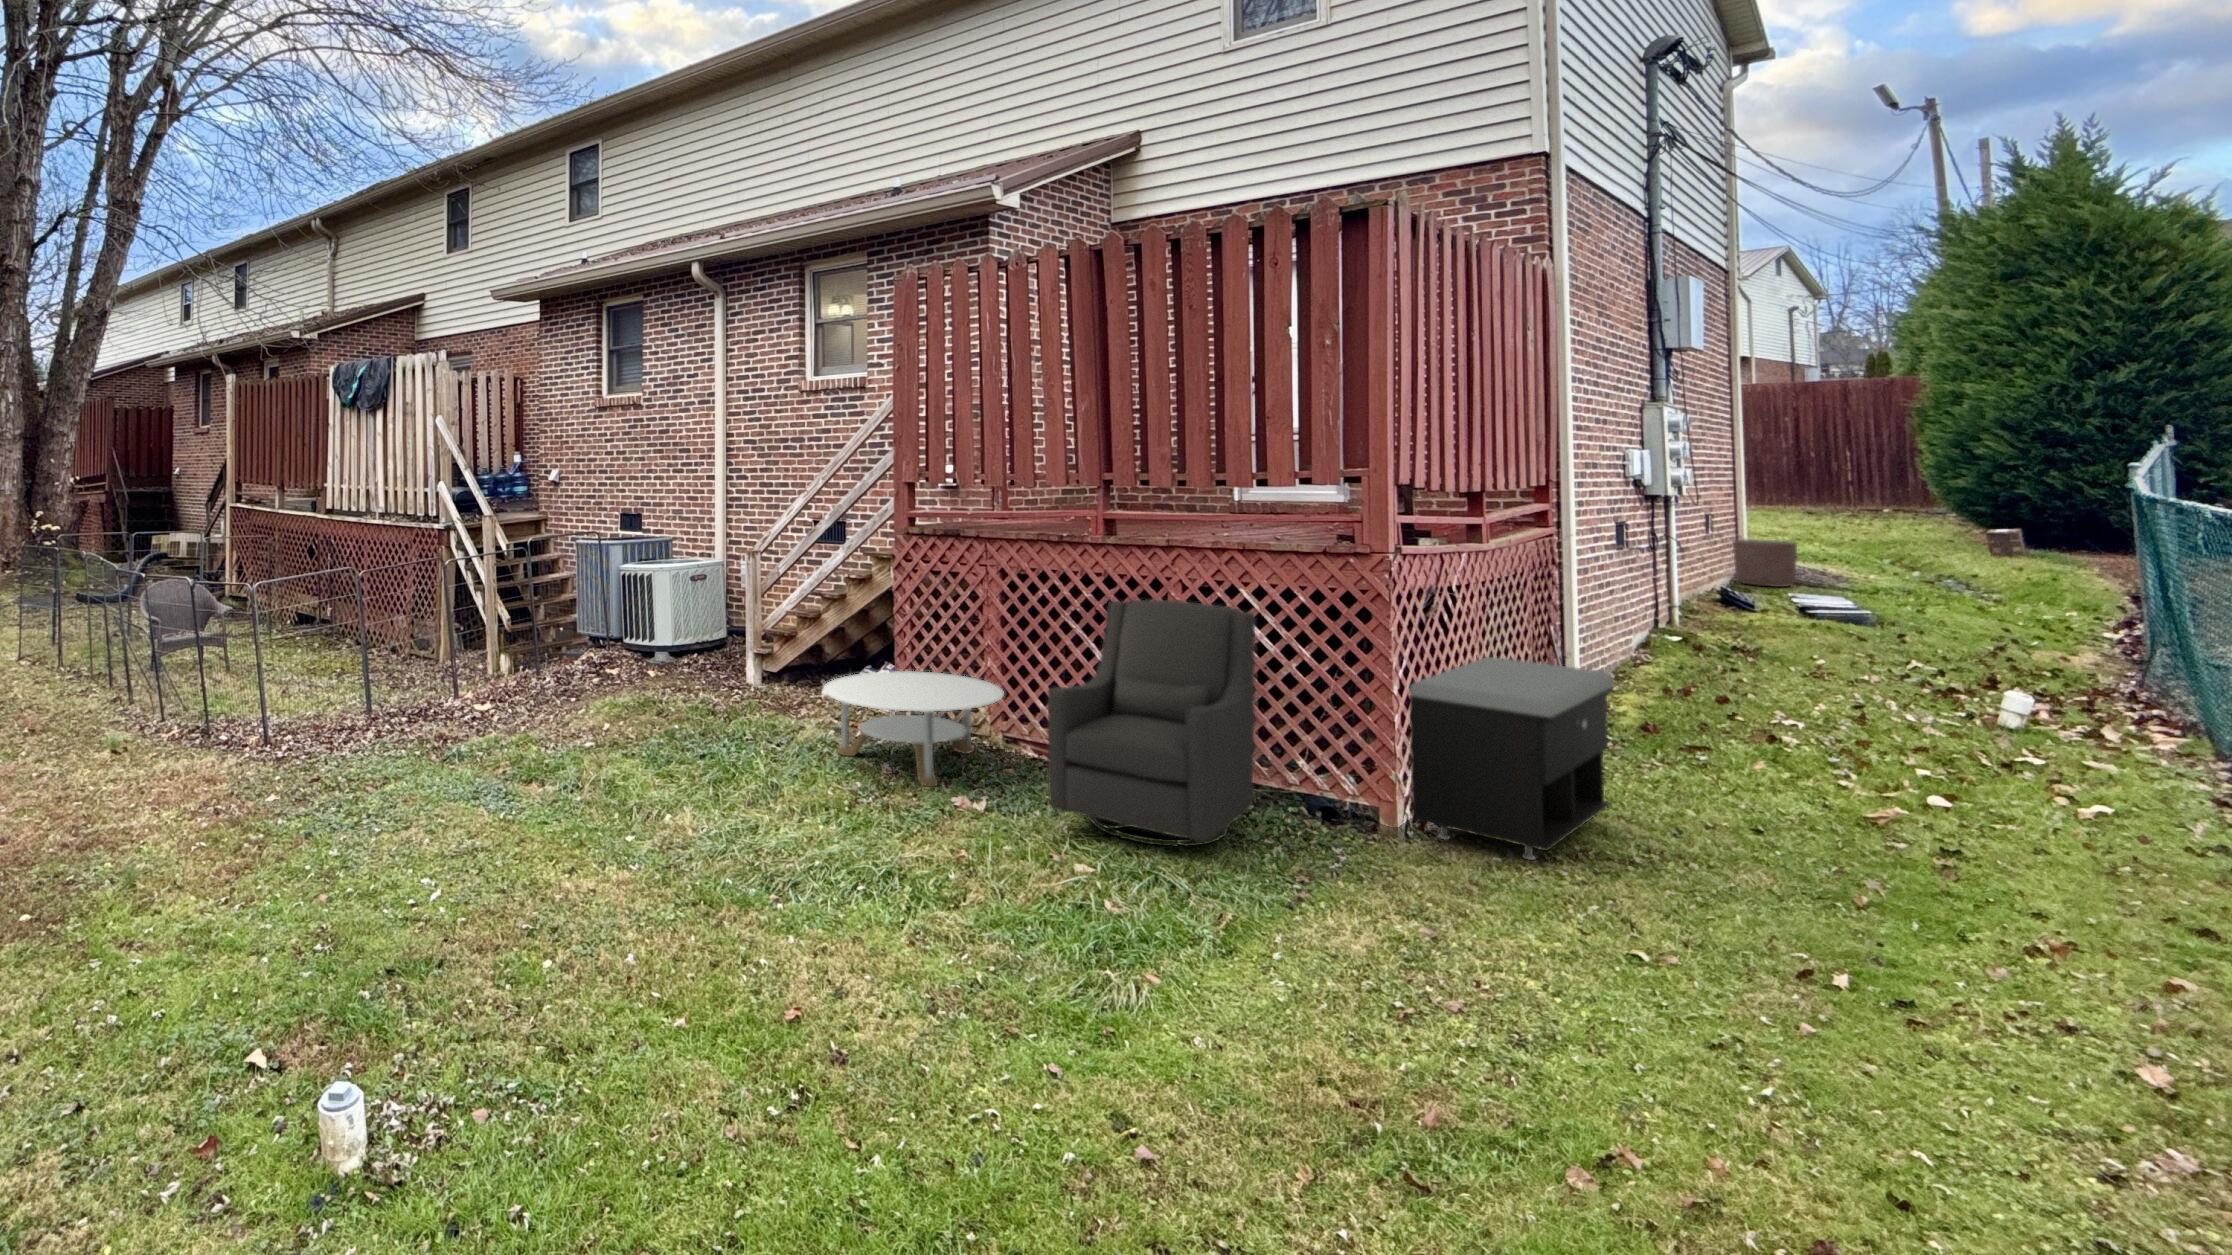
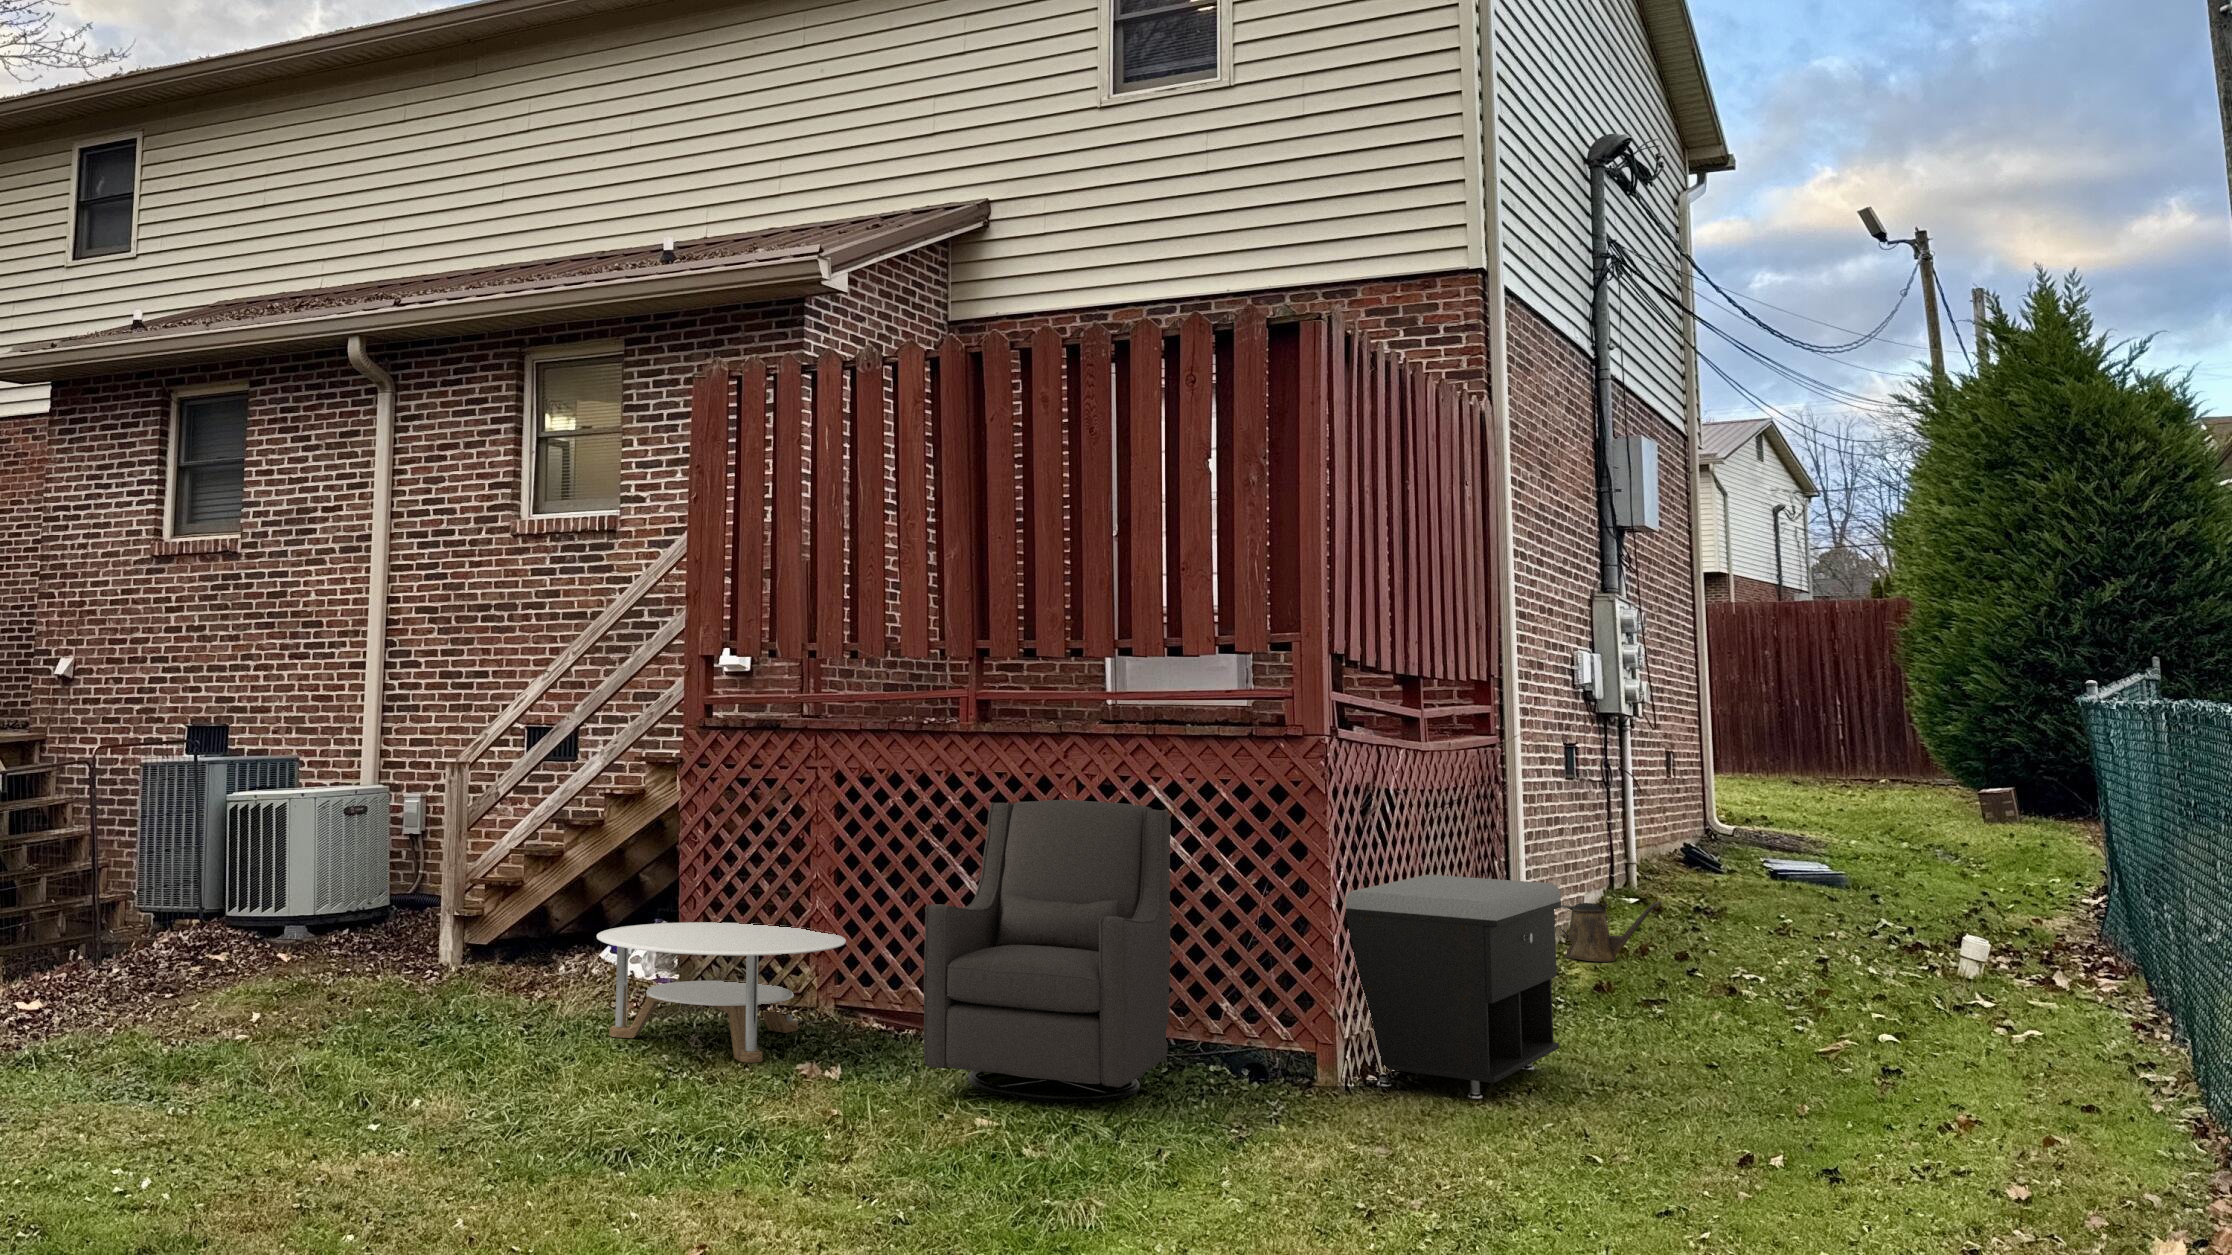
planter: present [1733,539,1797,587] -> none [1701,788,1770,849]
watering can: none [1600,655,1704,703] -> present [1561,901,1661,962]

